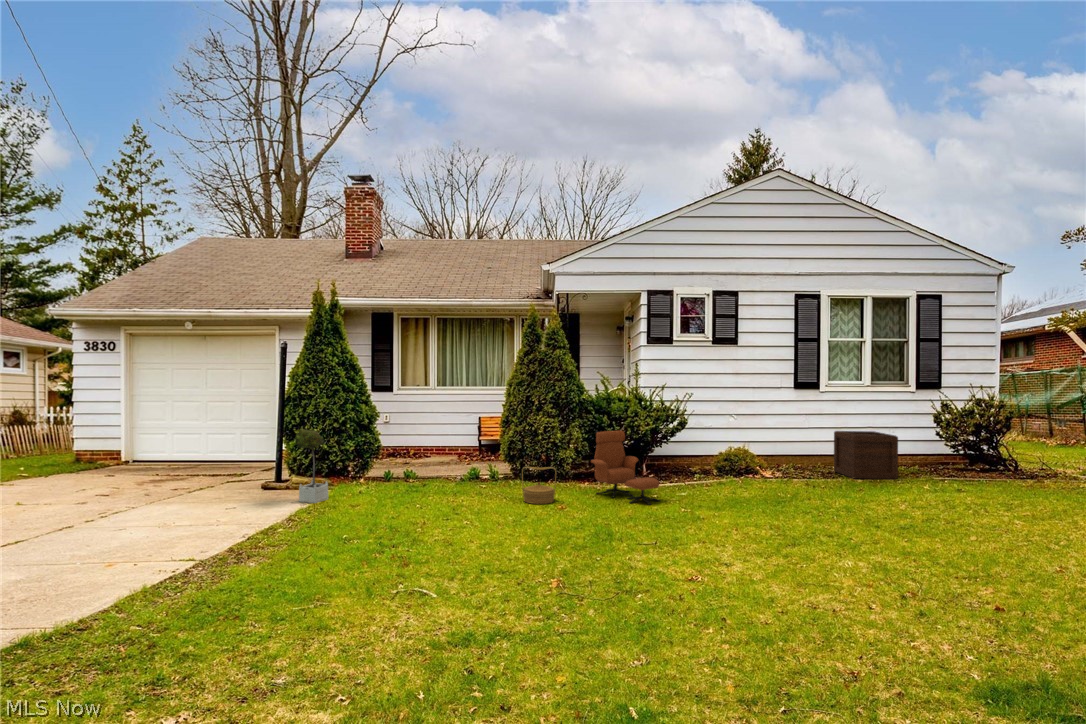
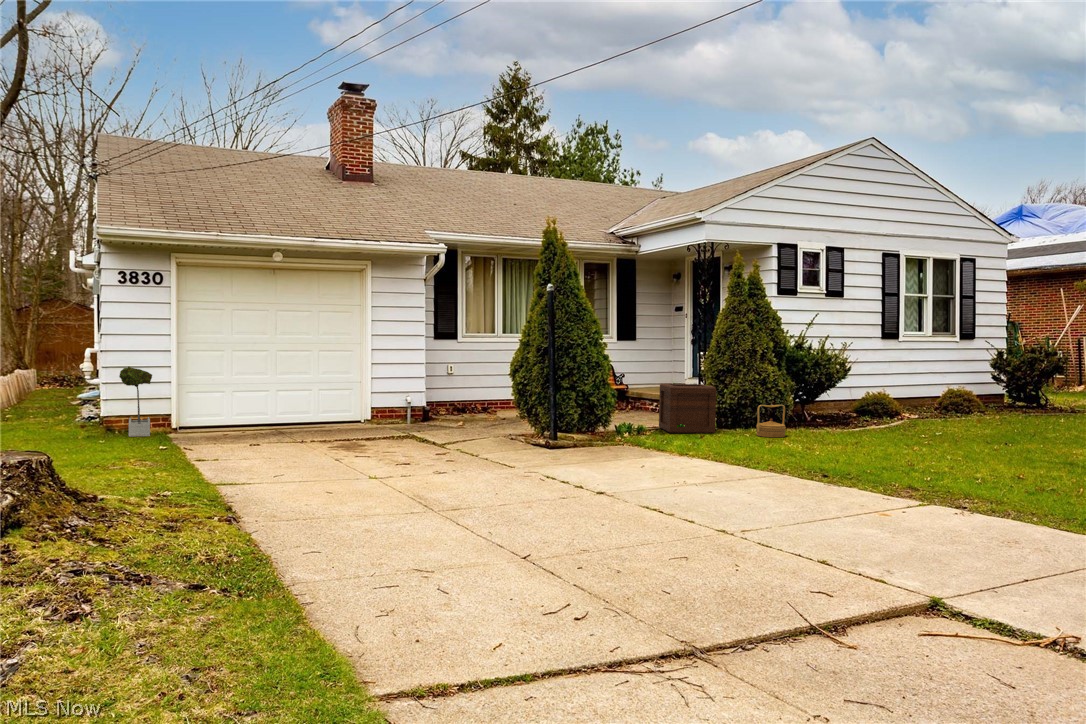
potted tree: present [295,429,328,503] -> present [119,367,152,437]
lounge chair: present [591,431,660,505] -> none [794,373,861,434]
wooden crate: present [834,431,898,479] -> present [659,384,716,433]

